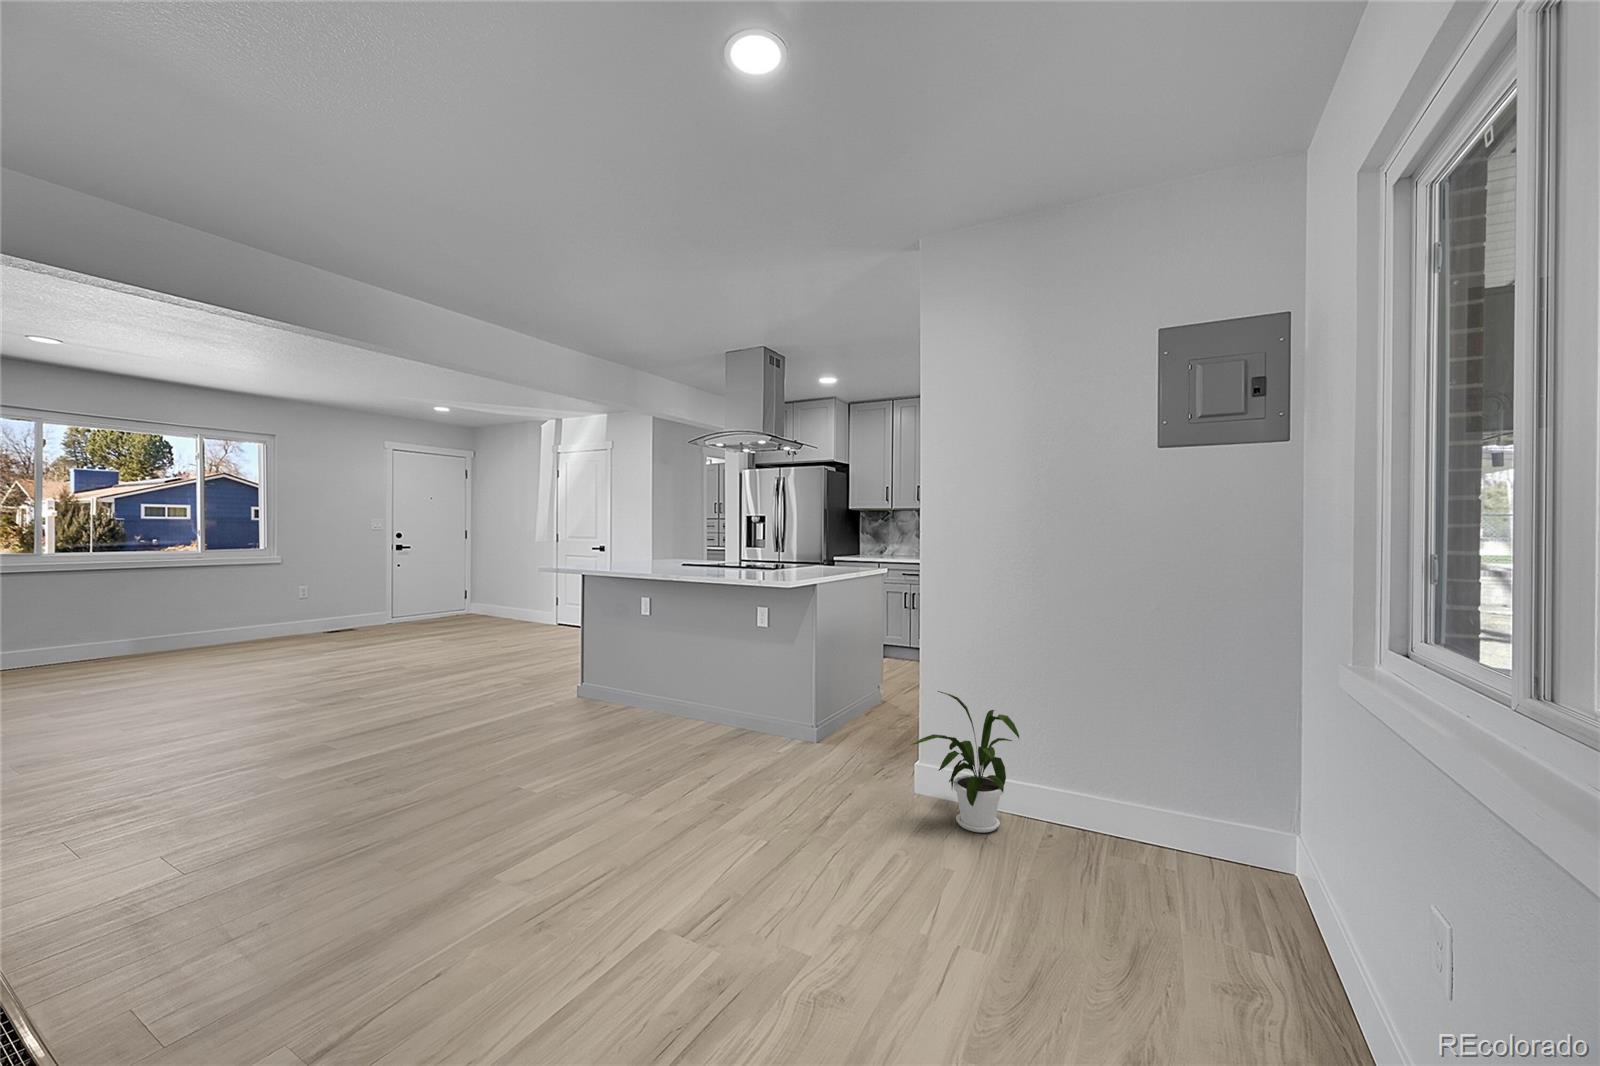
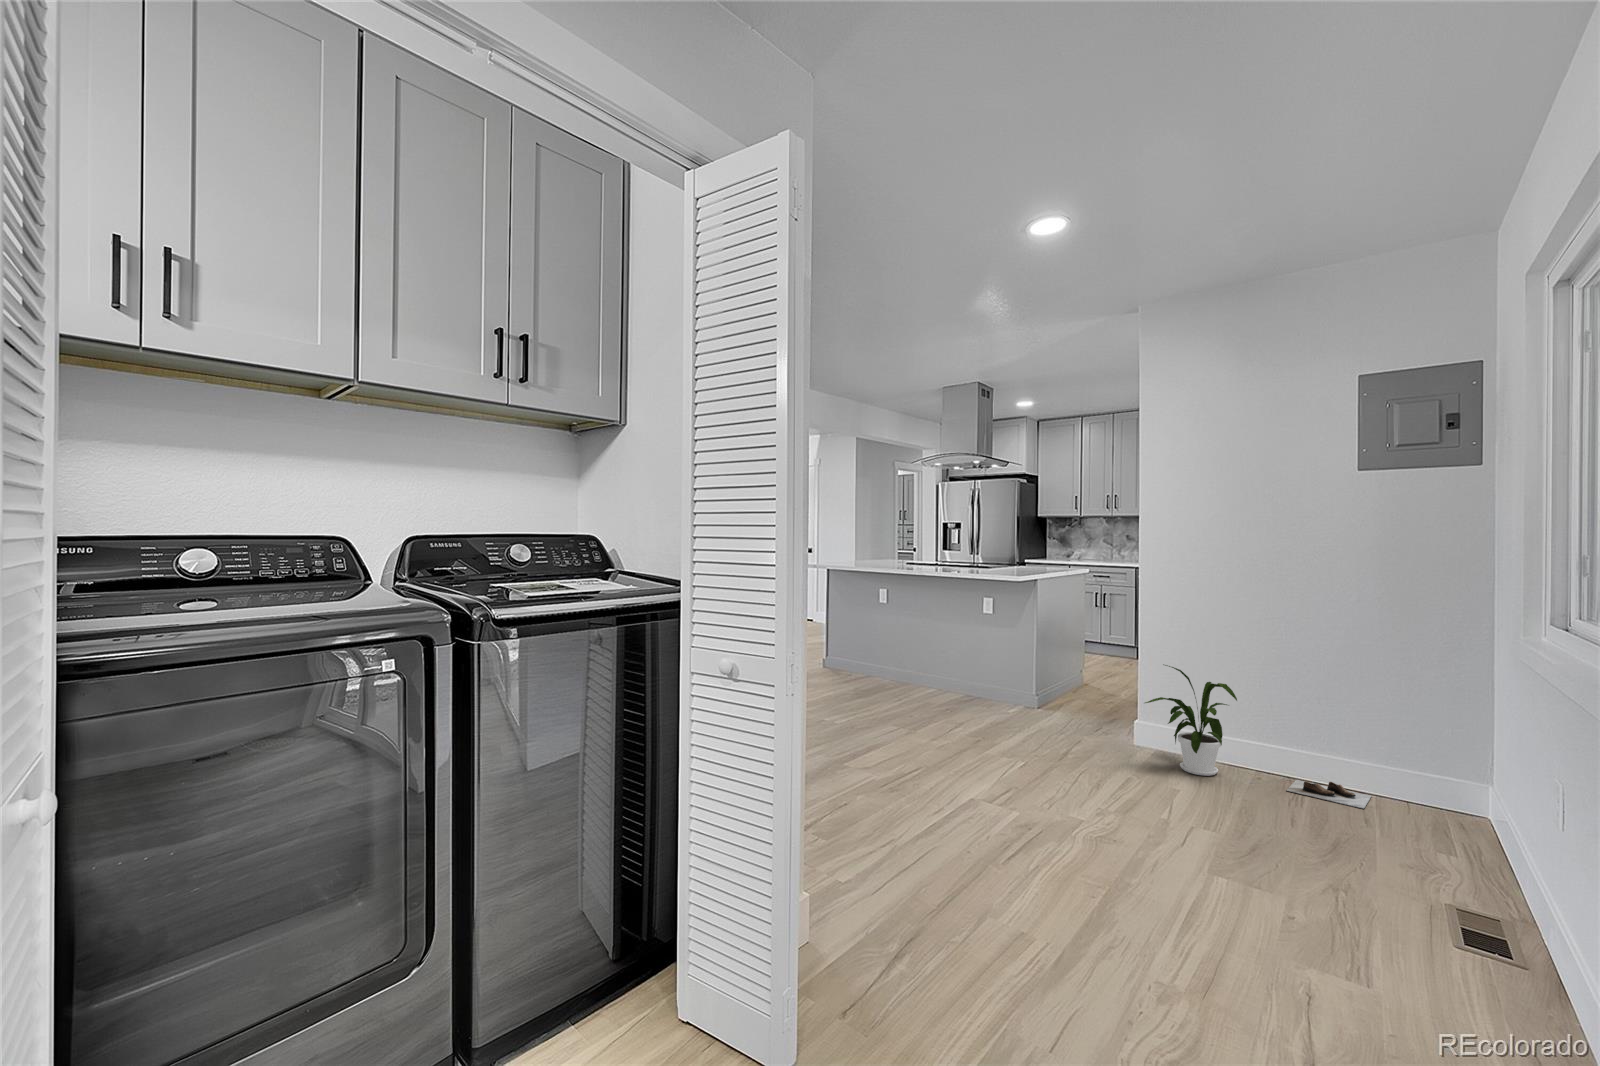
shoe: none [1075,829,1170,873] -> present [1286,780,1371,809]

